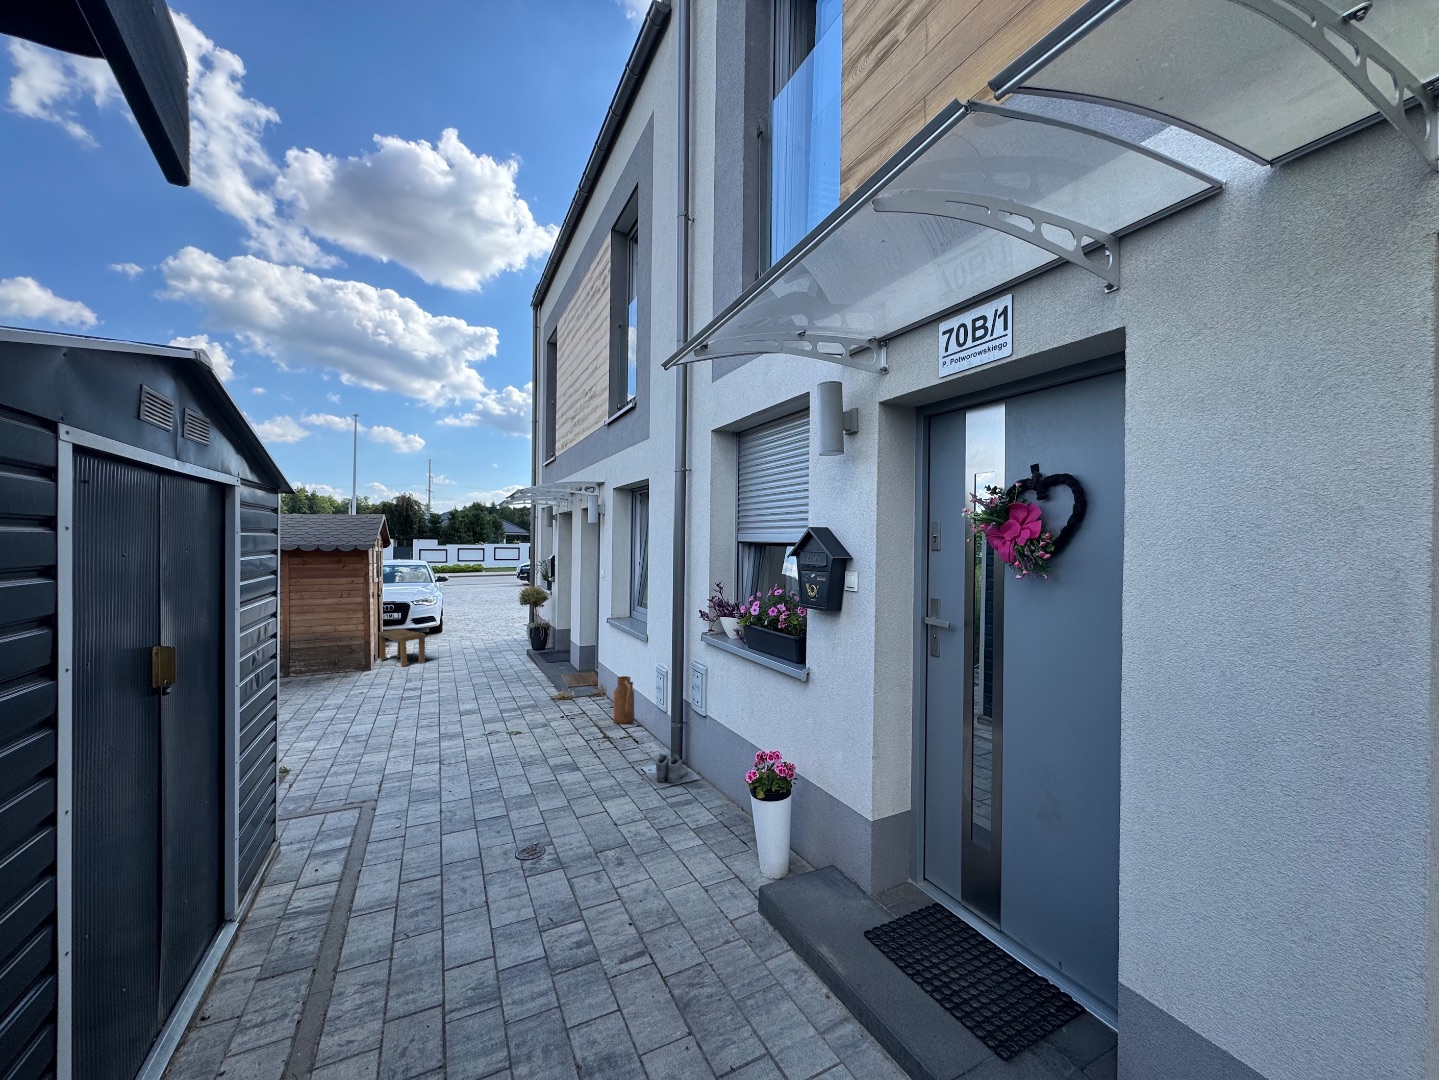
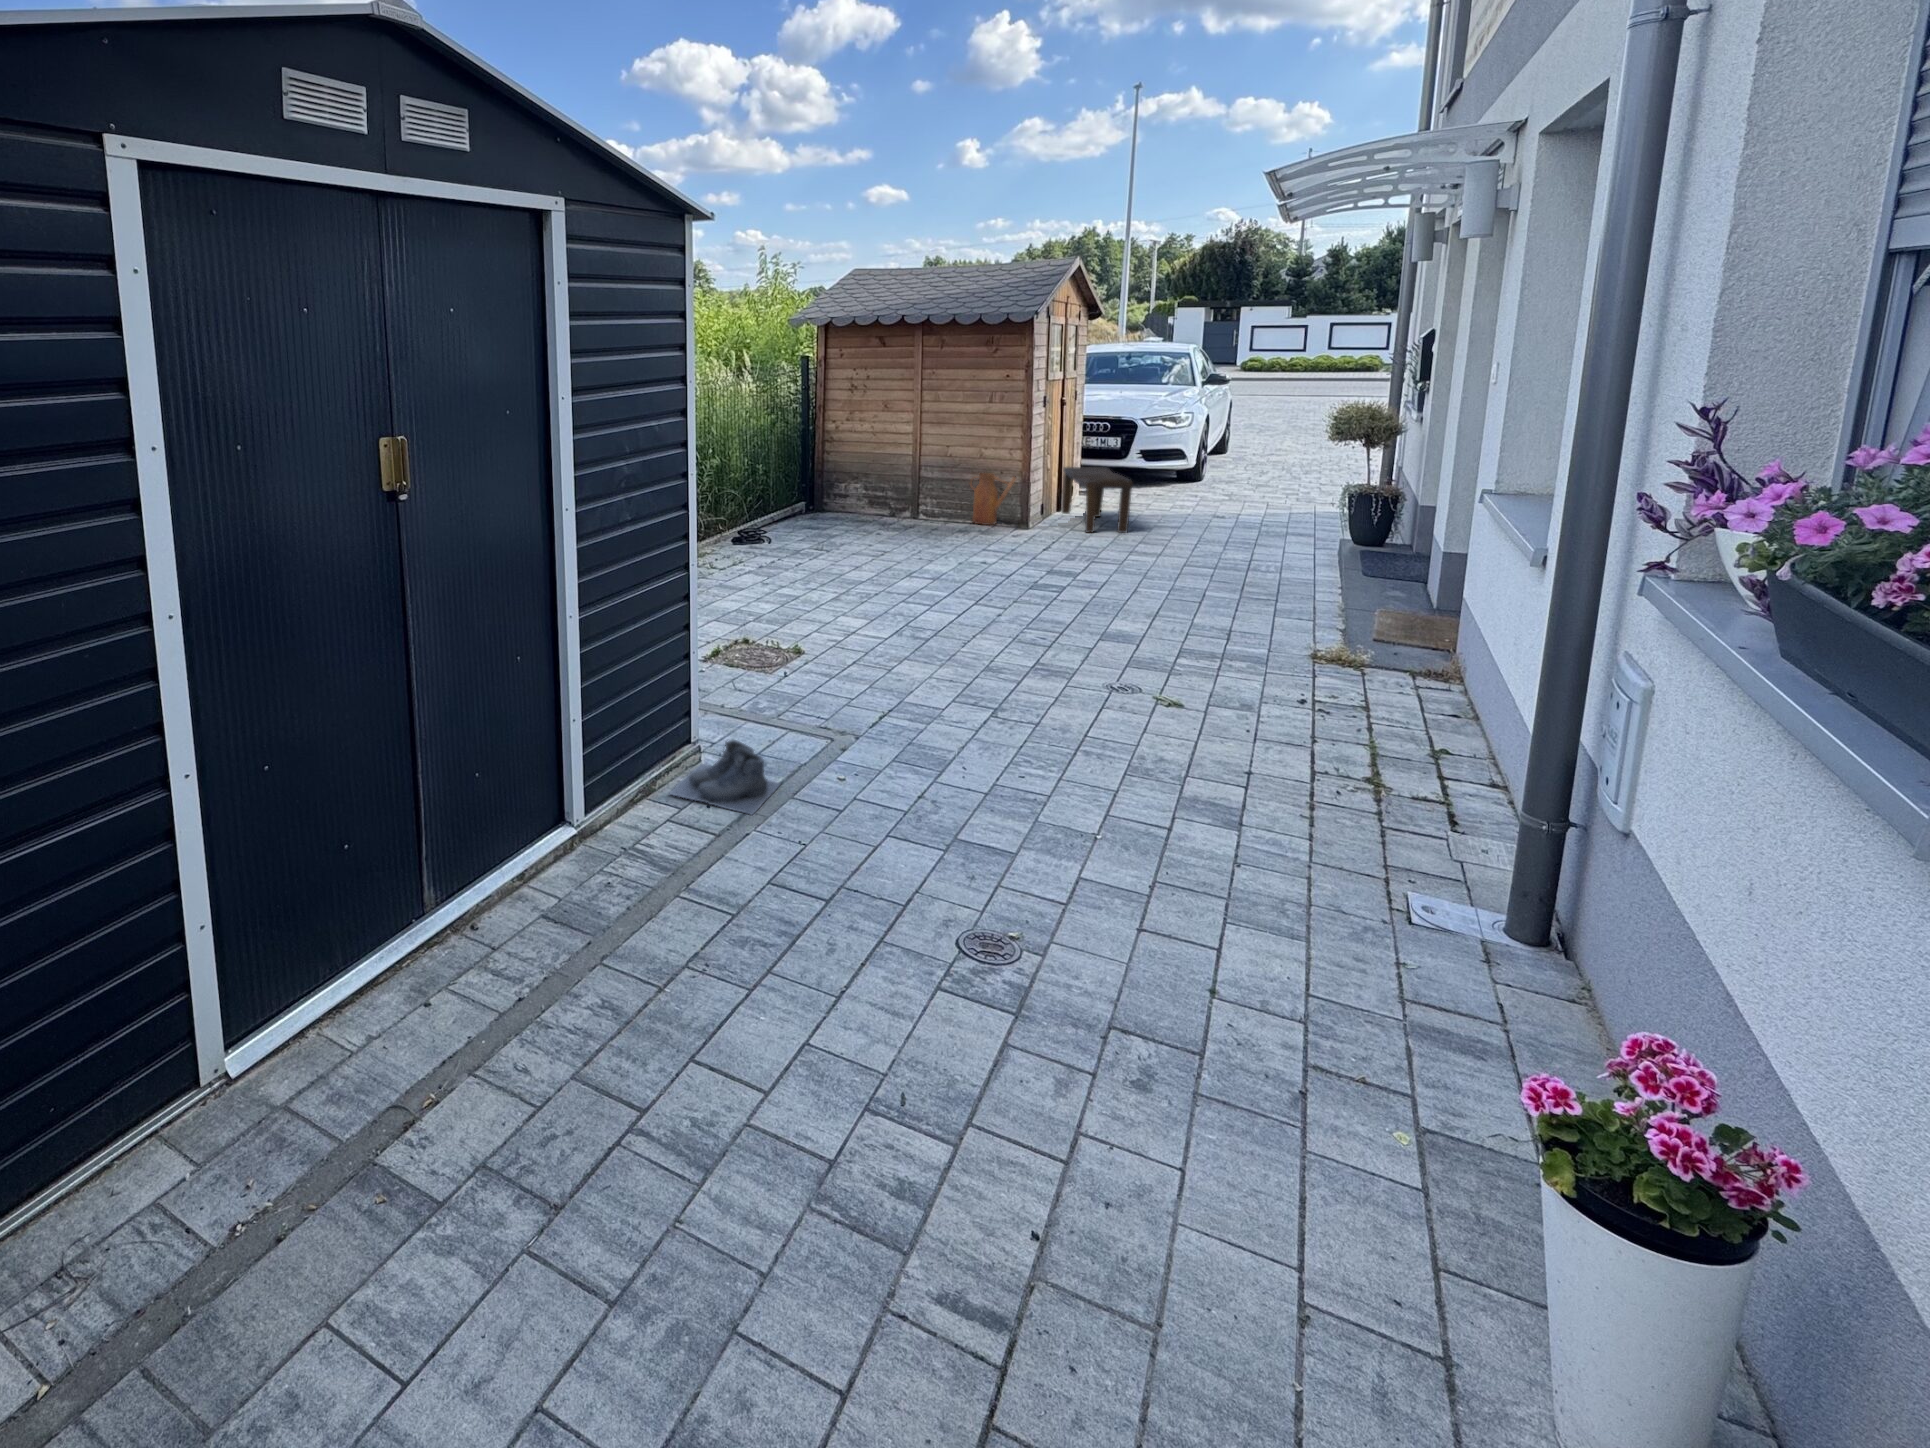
watering can: present [614,676,634,724] -> present [970,473,1016,525]
boots: present [647,754,701,789] -> present [670,740,780,815]

